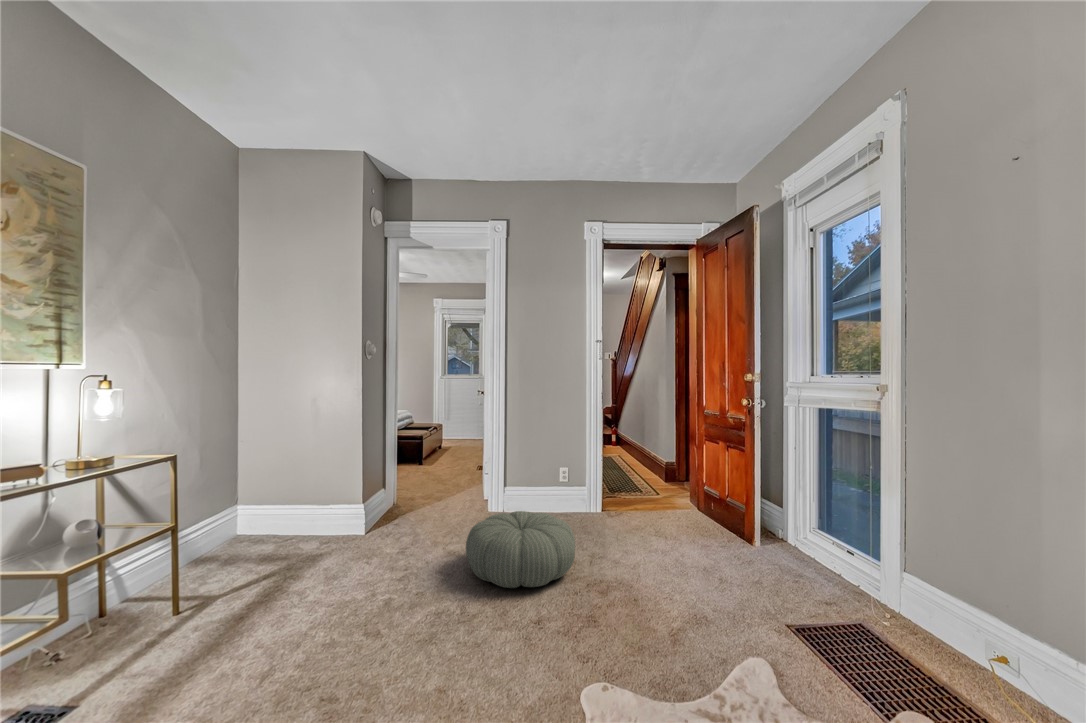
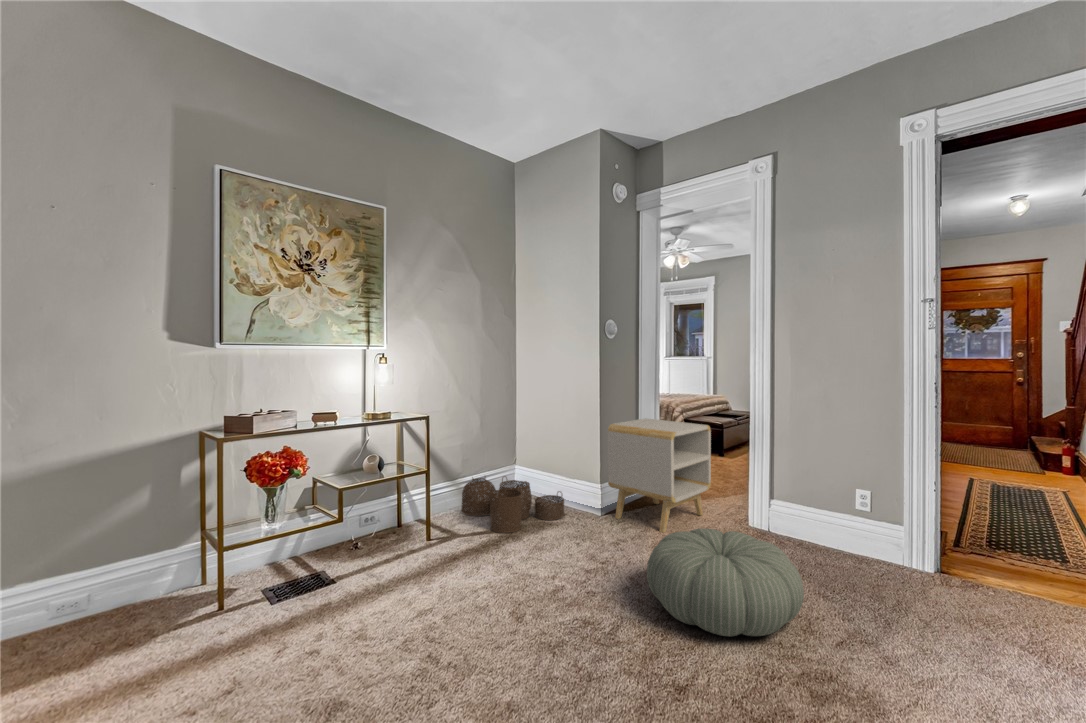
side table: none [372,435,456,532] -> present [608,418,711,533]
woven basket: none [185,514,328,578] -> present [461,476,564,533]

